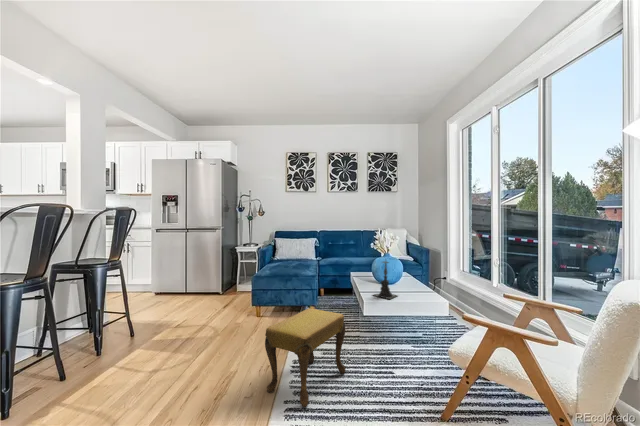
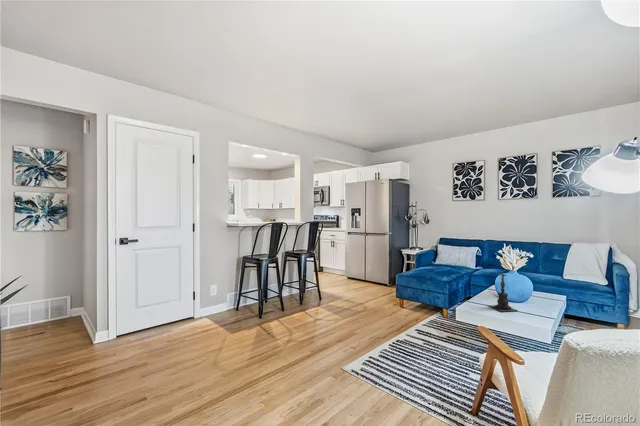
footstool: present [265,308,346,407] -> none [359,302,427,366]

